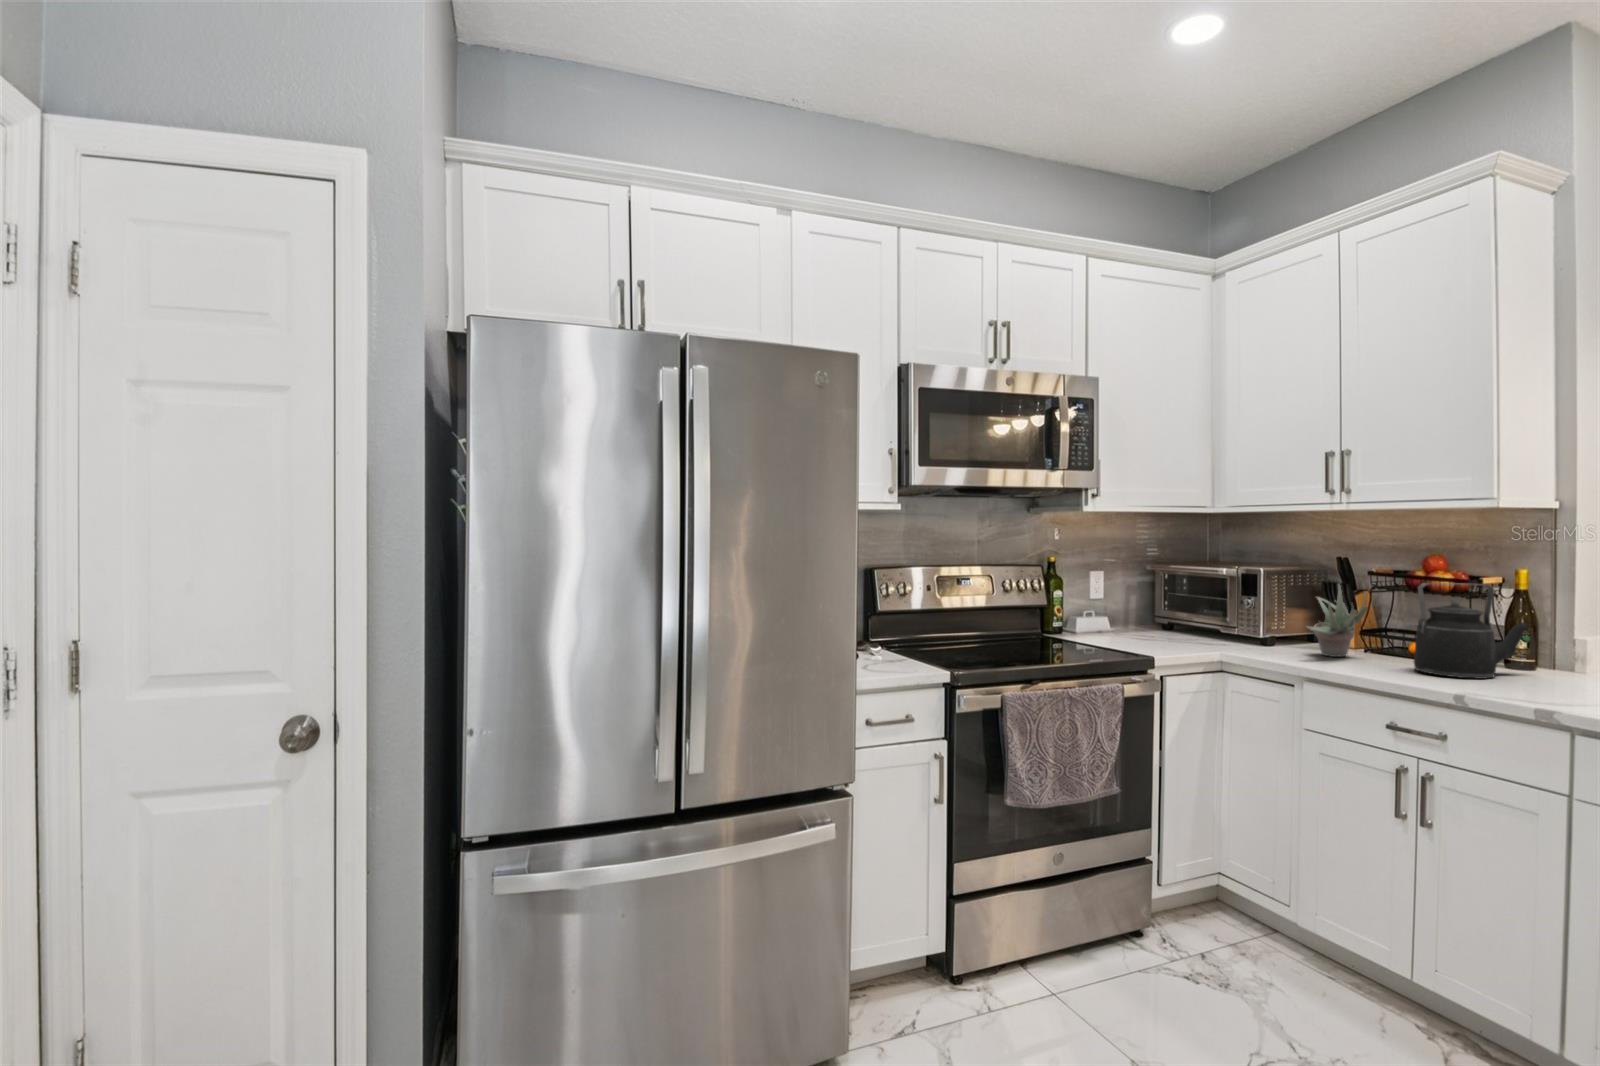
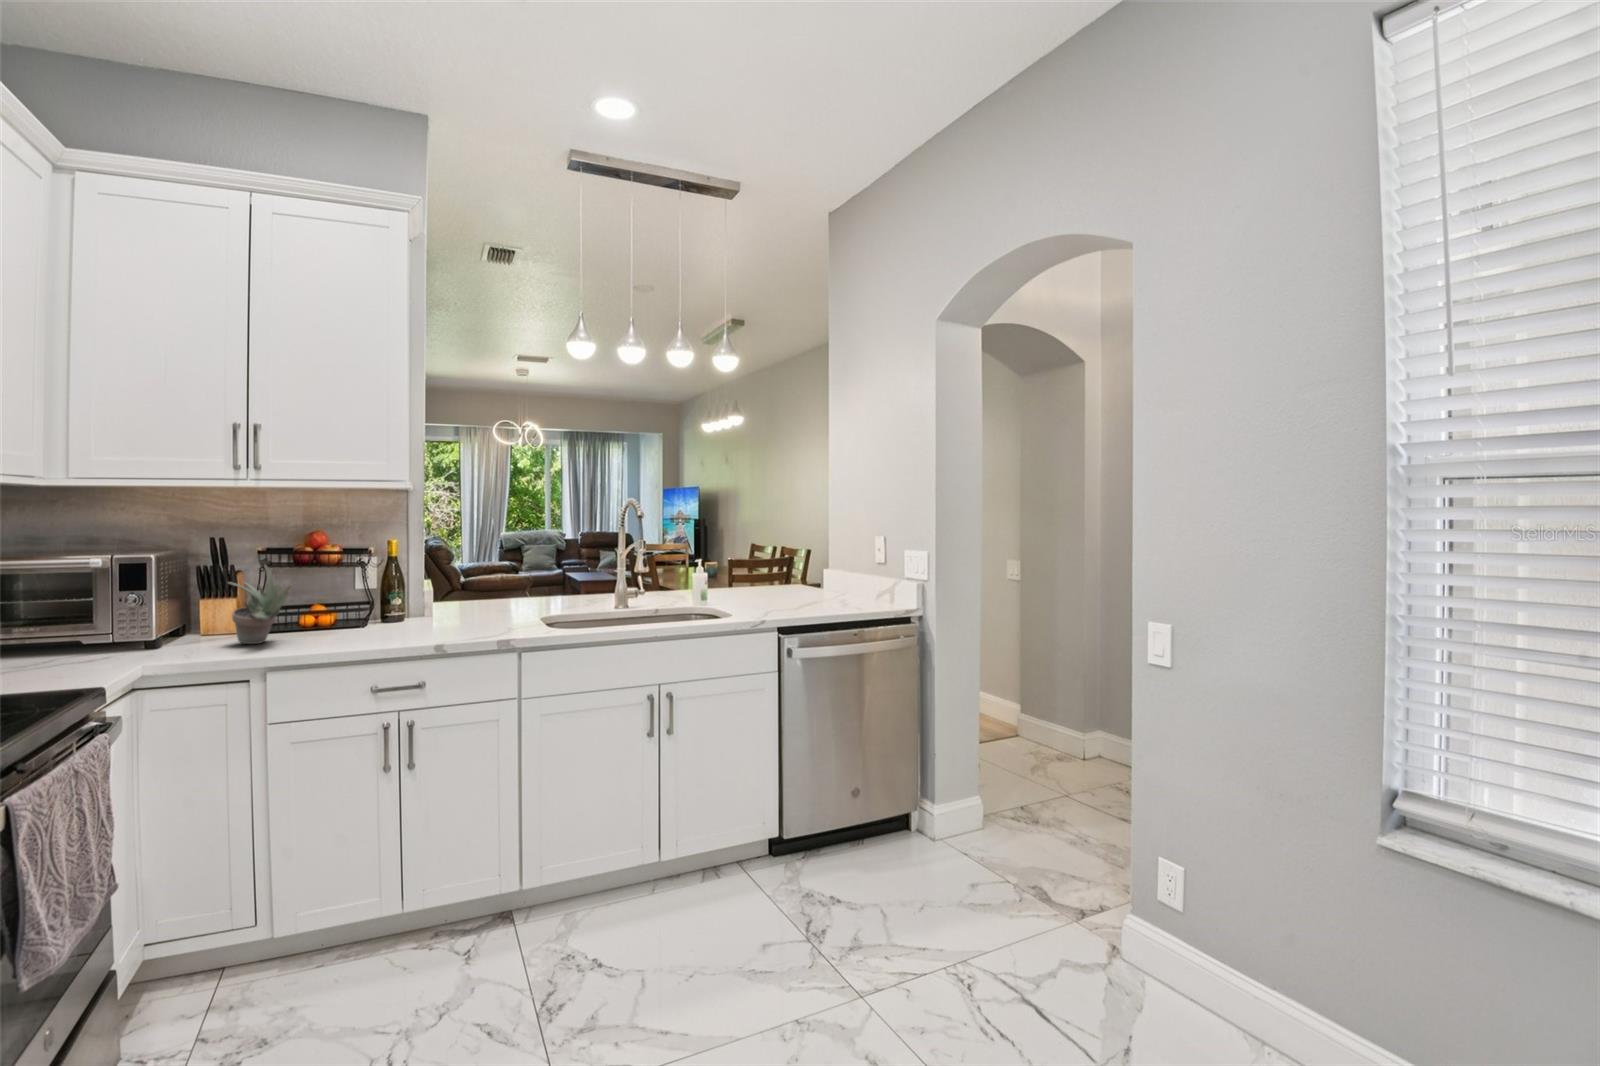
kettle: present [1414,583,1530,679] -> none [350,553,420,637]

